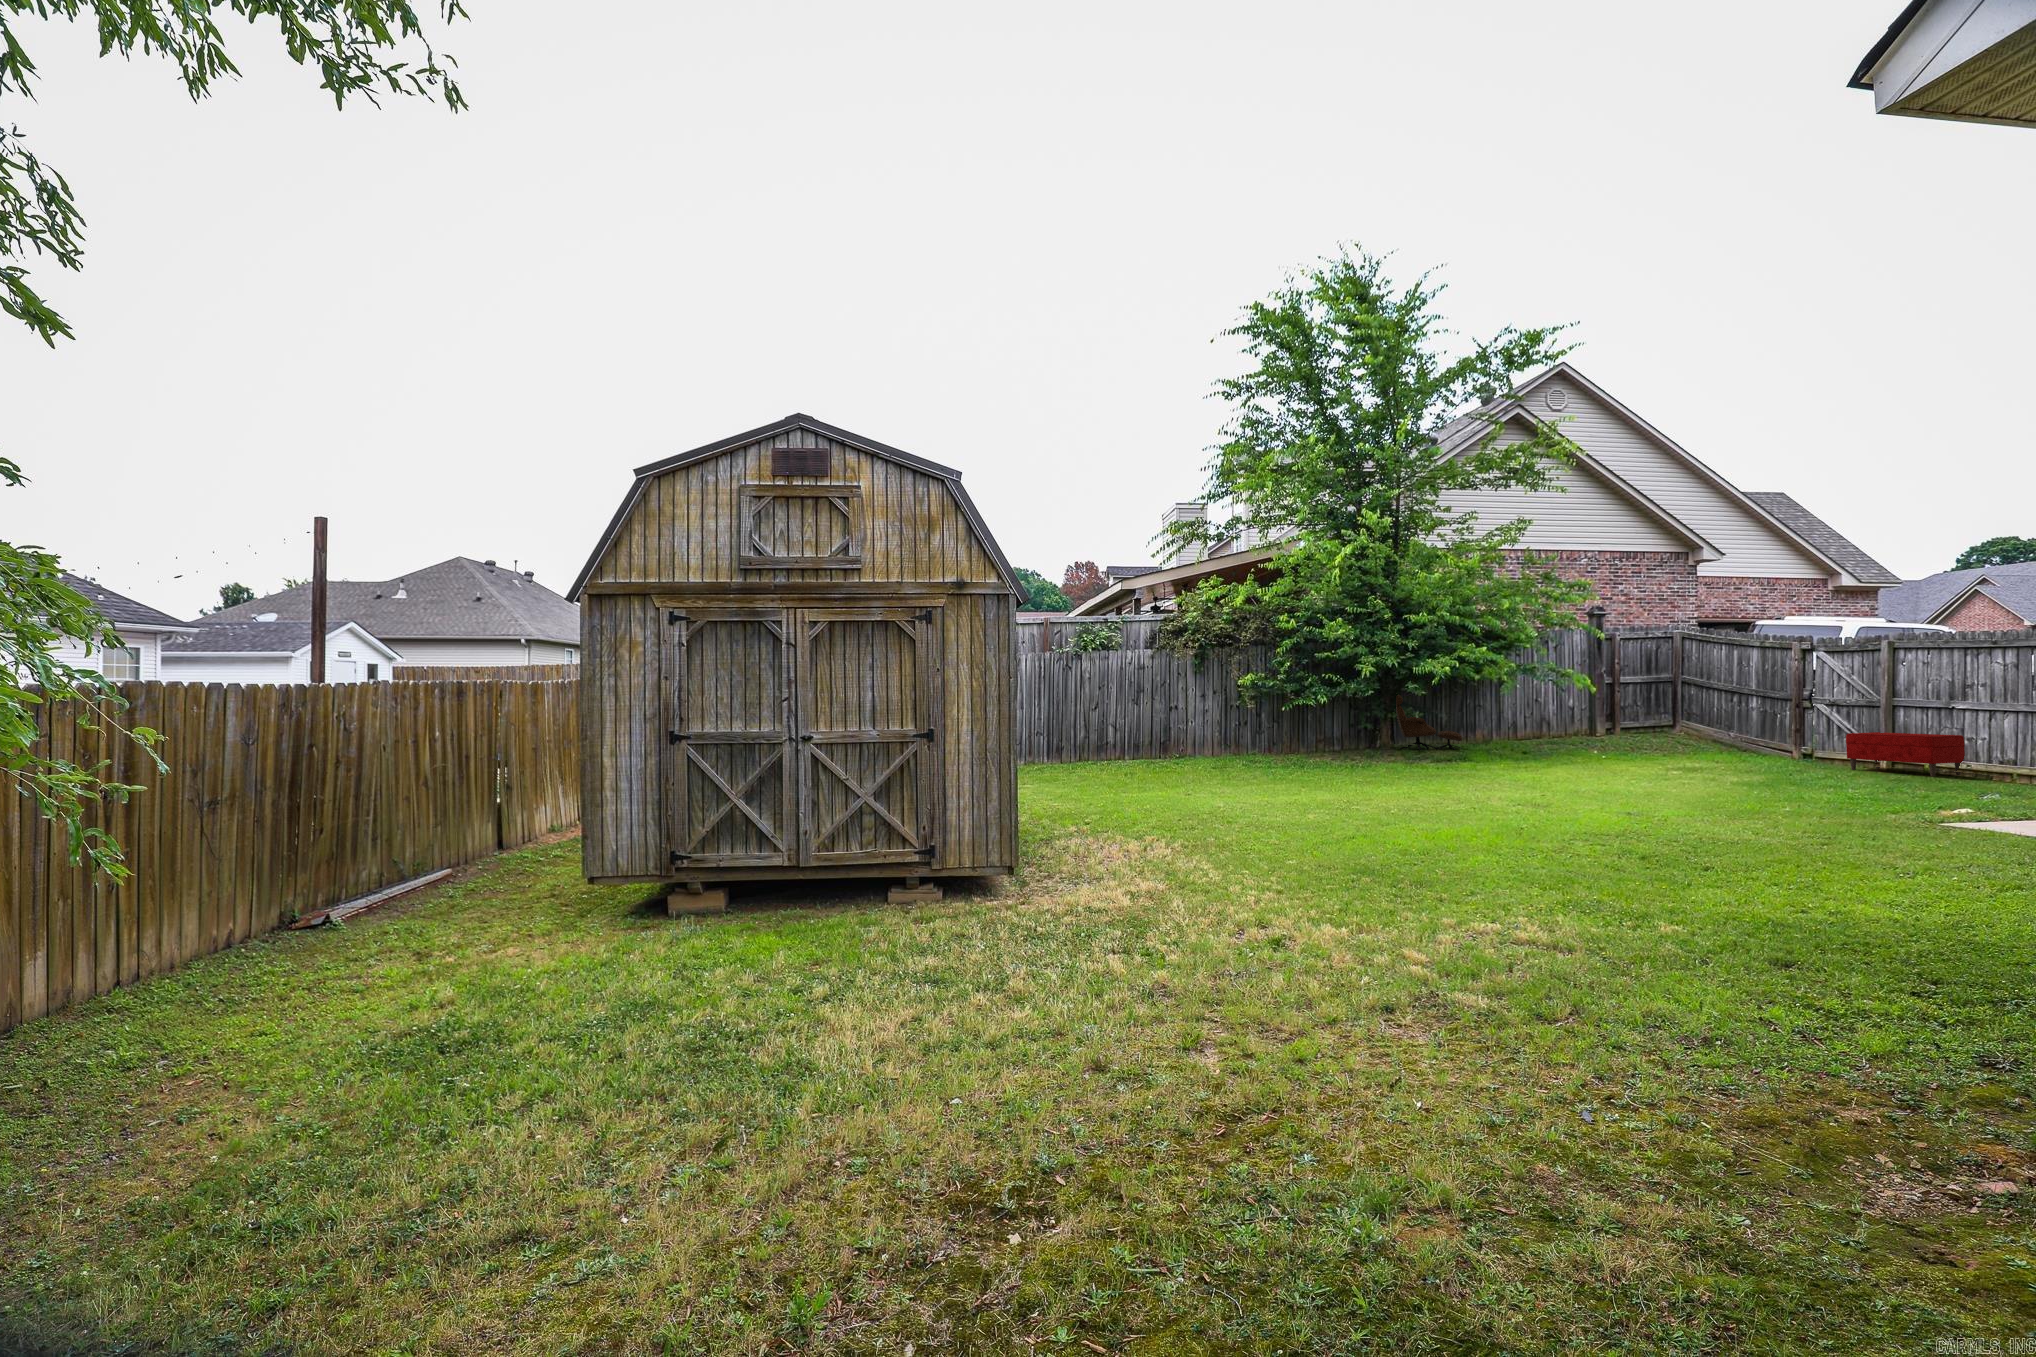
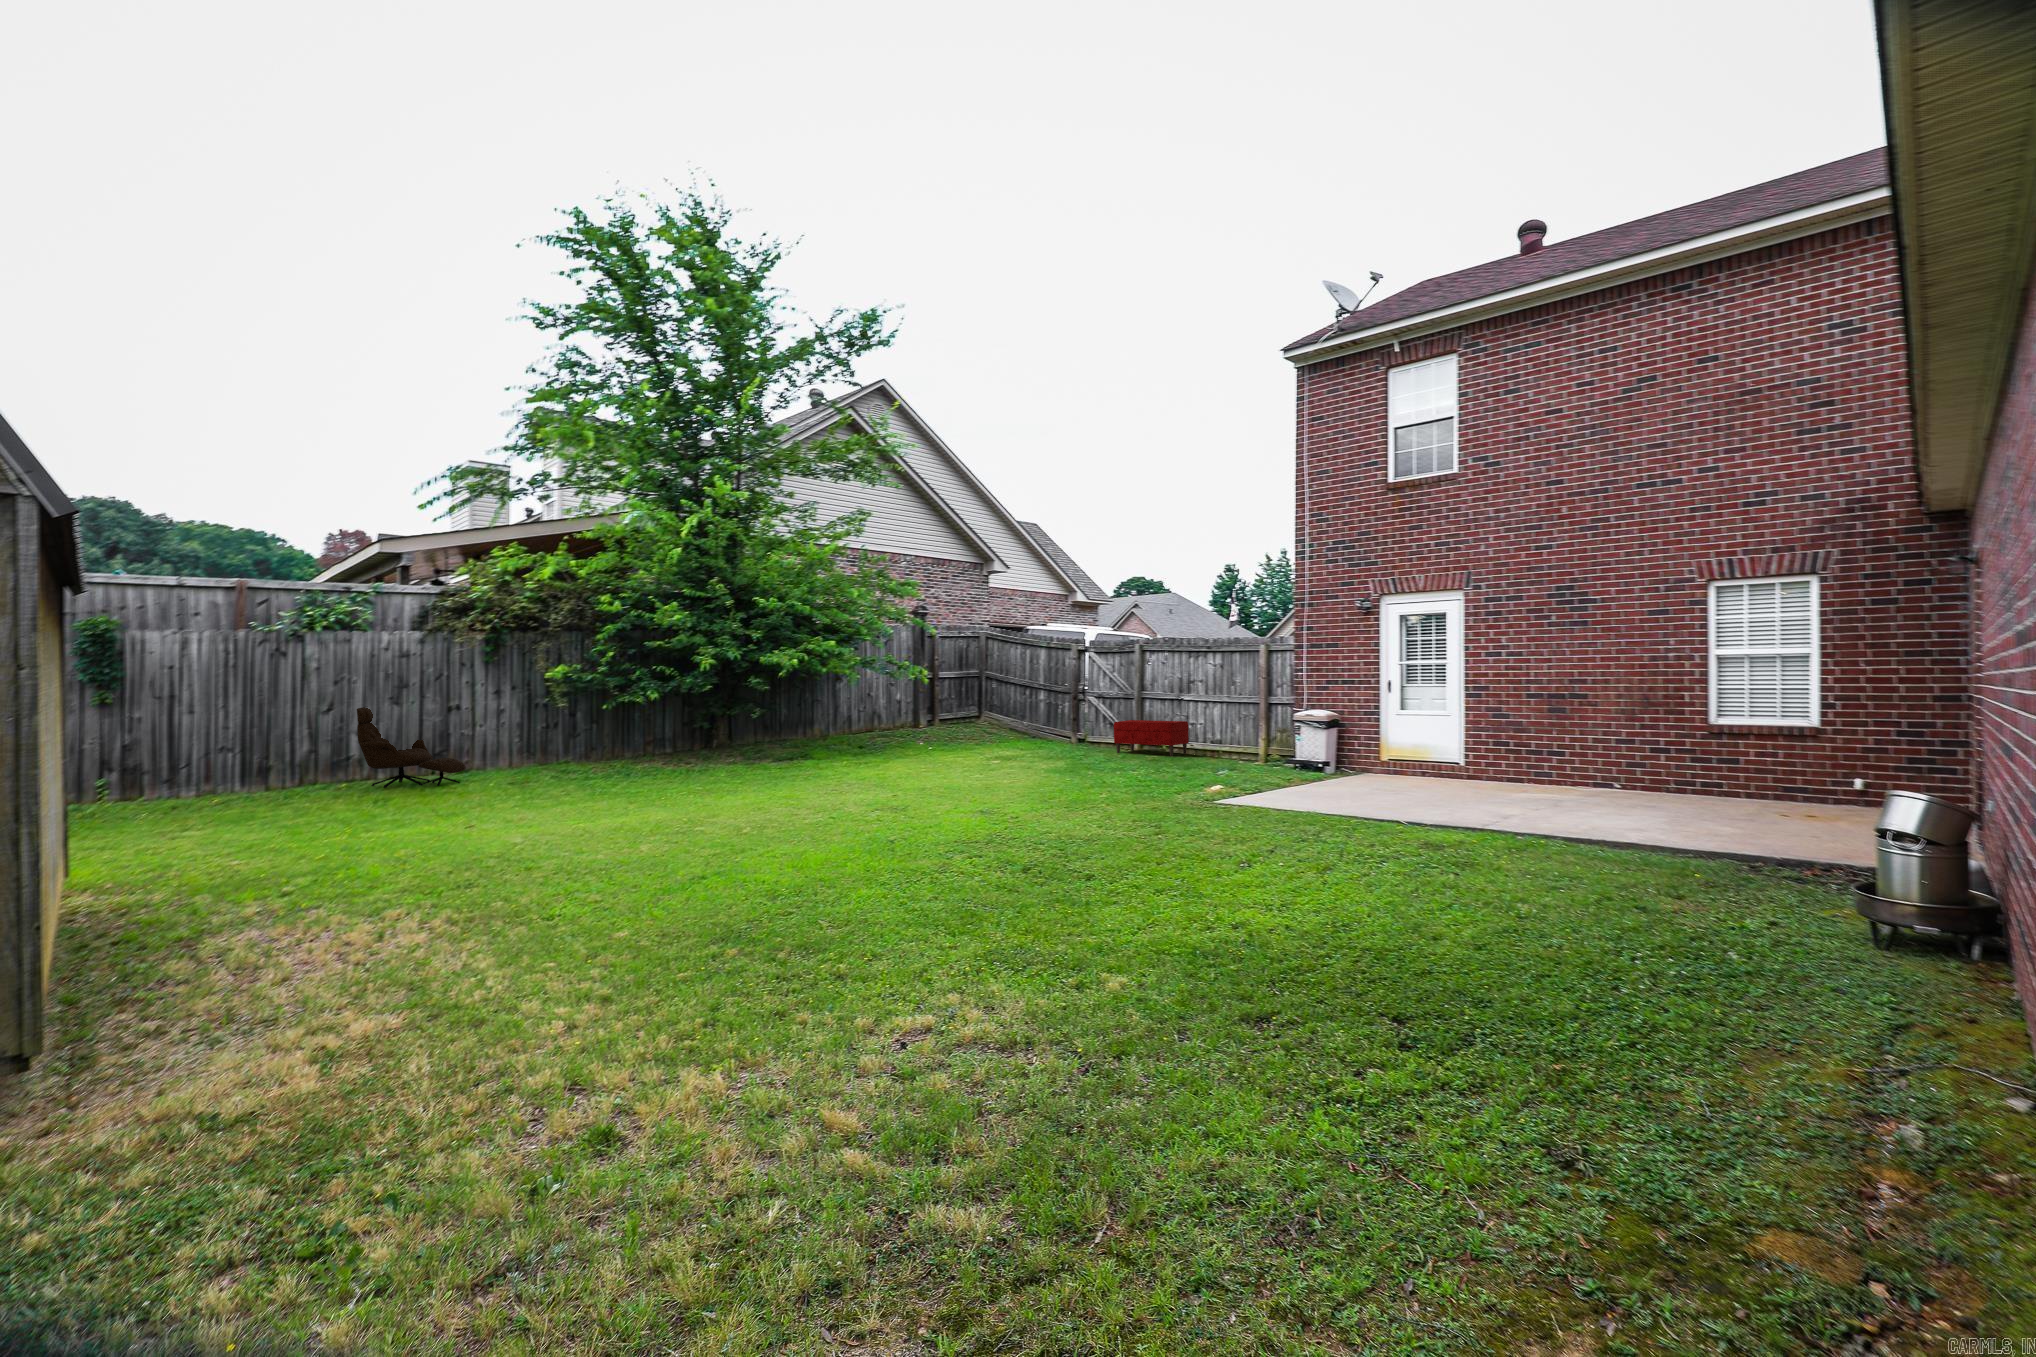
lounge chair: present [1395,695,1462,750] -> present [357,707,466,788]

